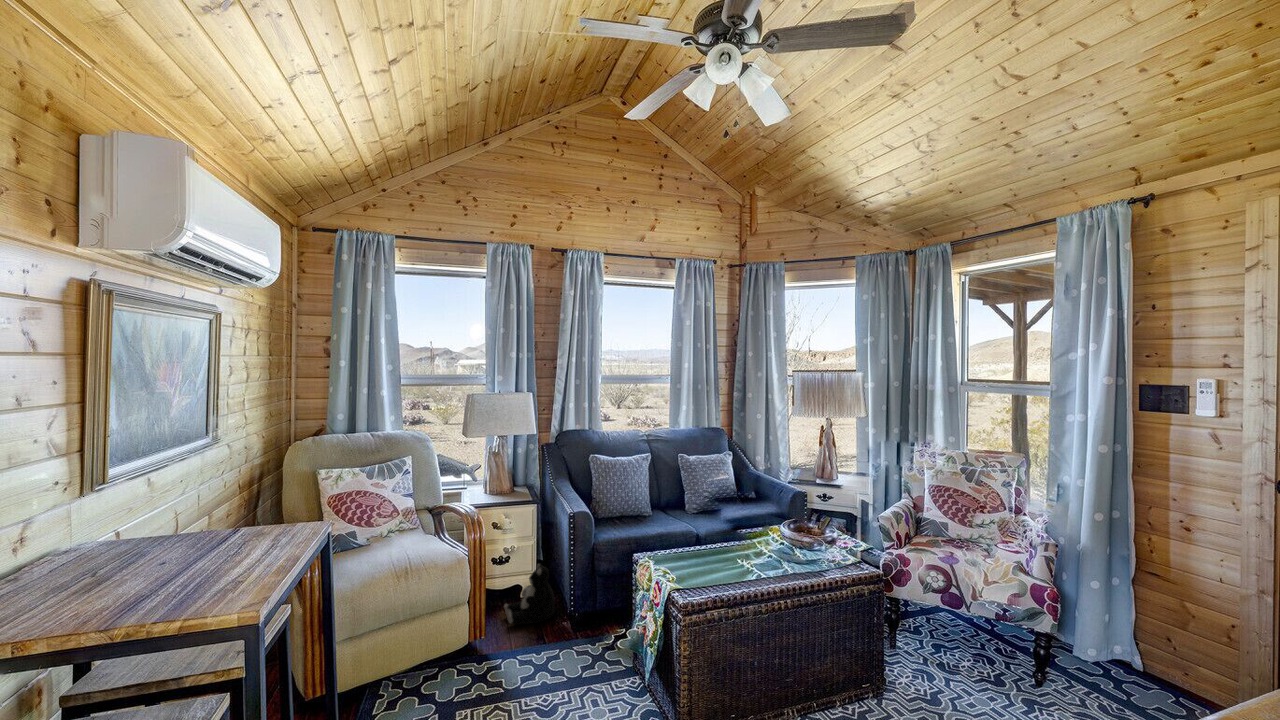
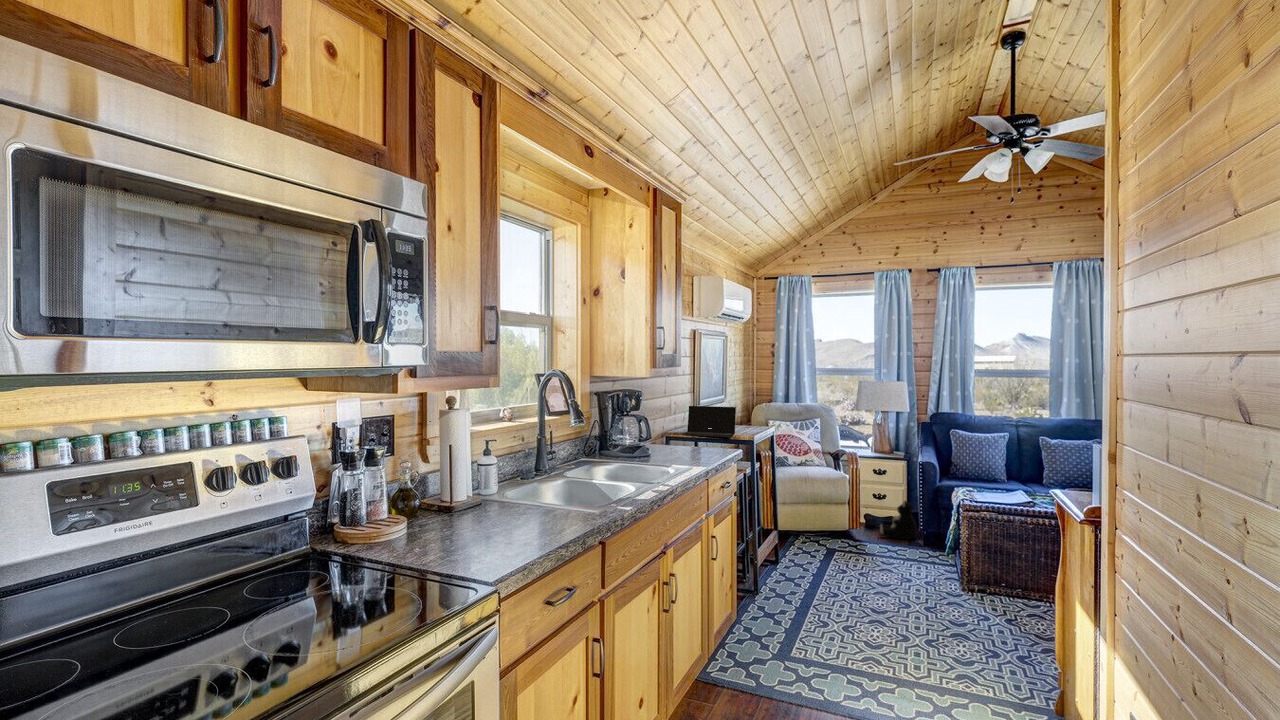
laptop: none [34,478,242,594] -> present [682,406,736,438]

